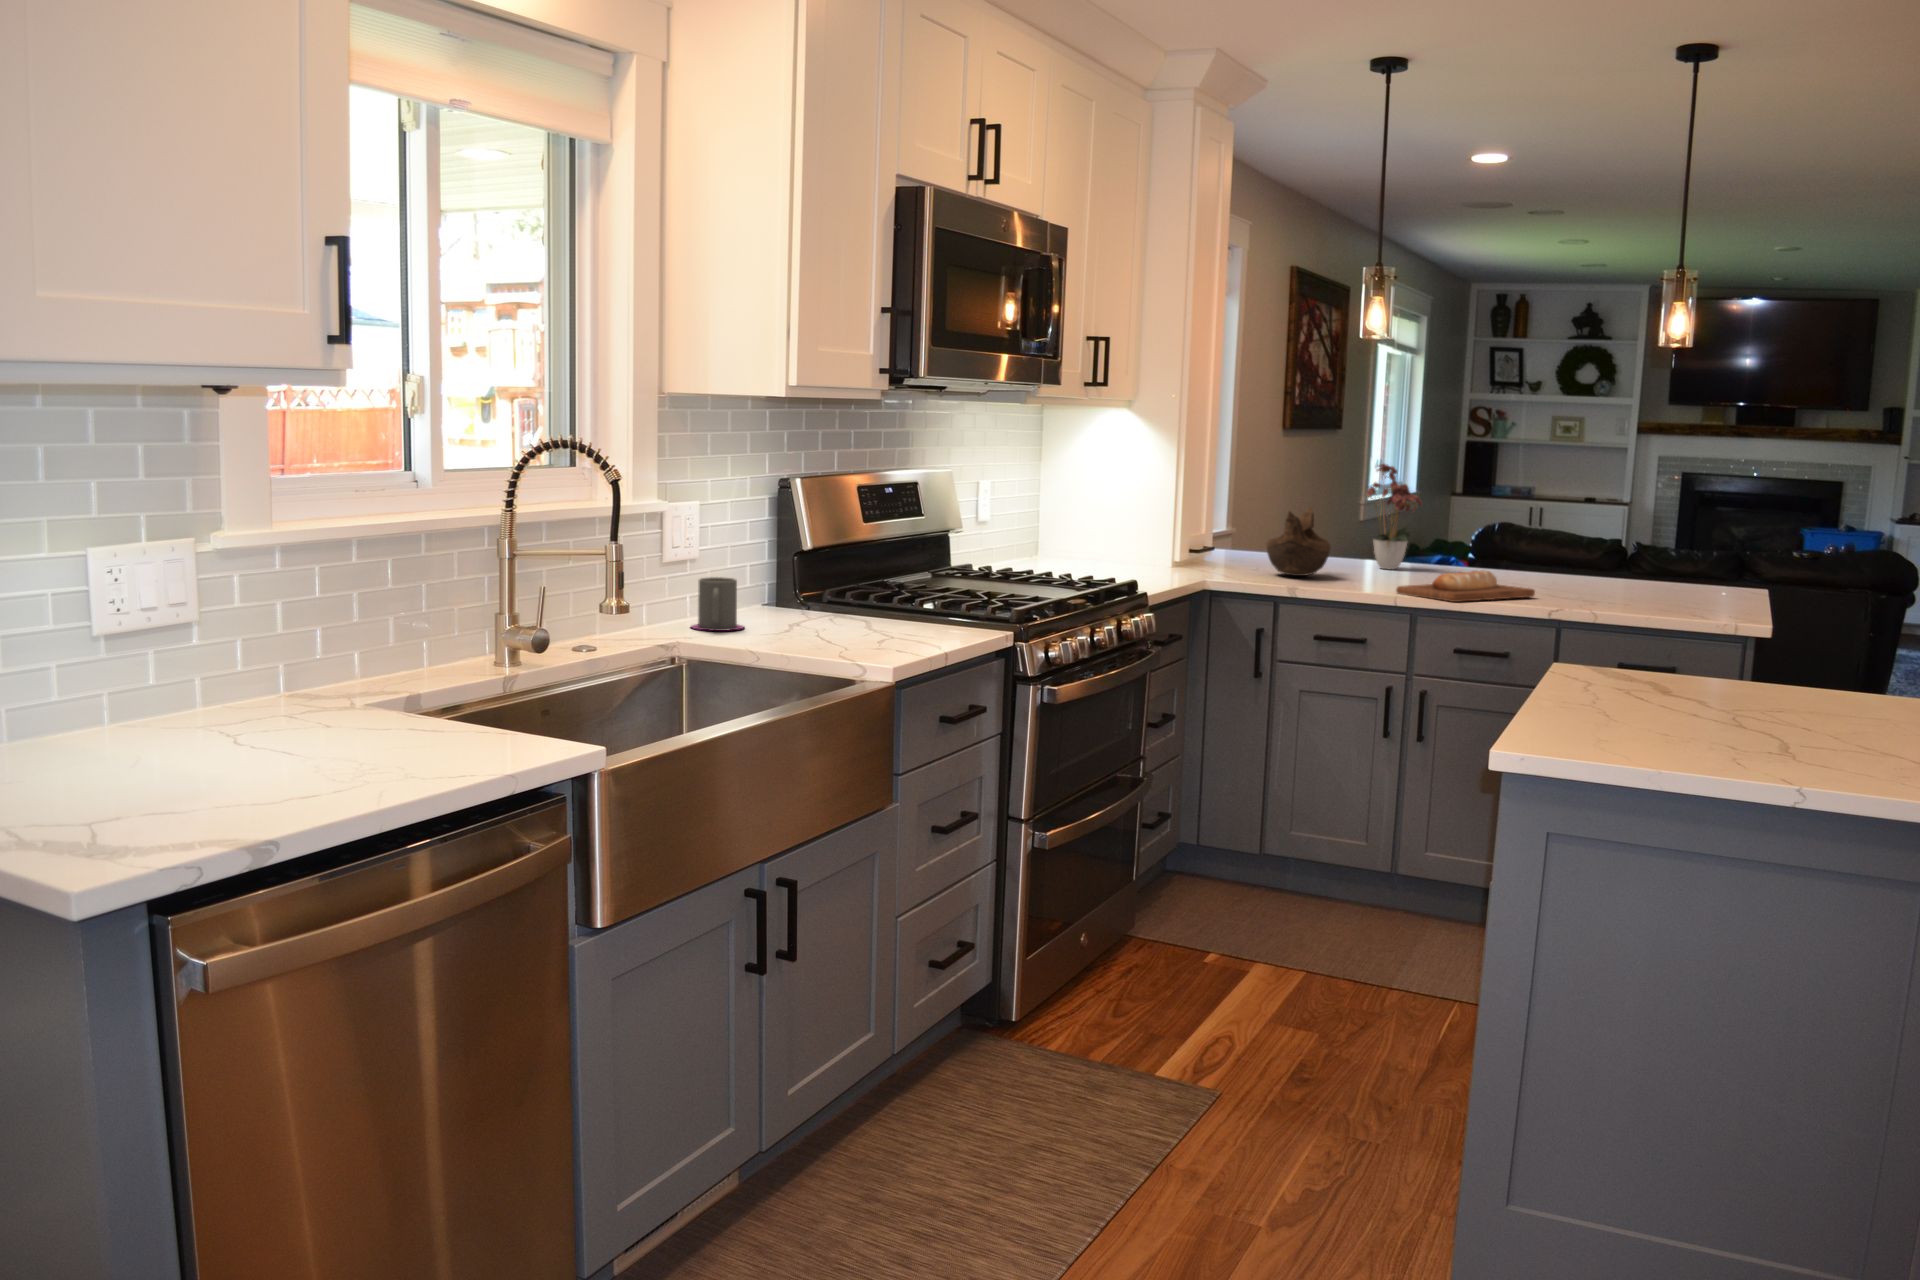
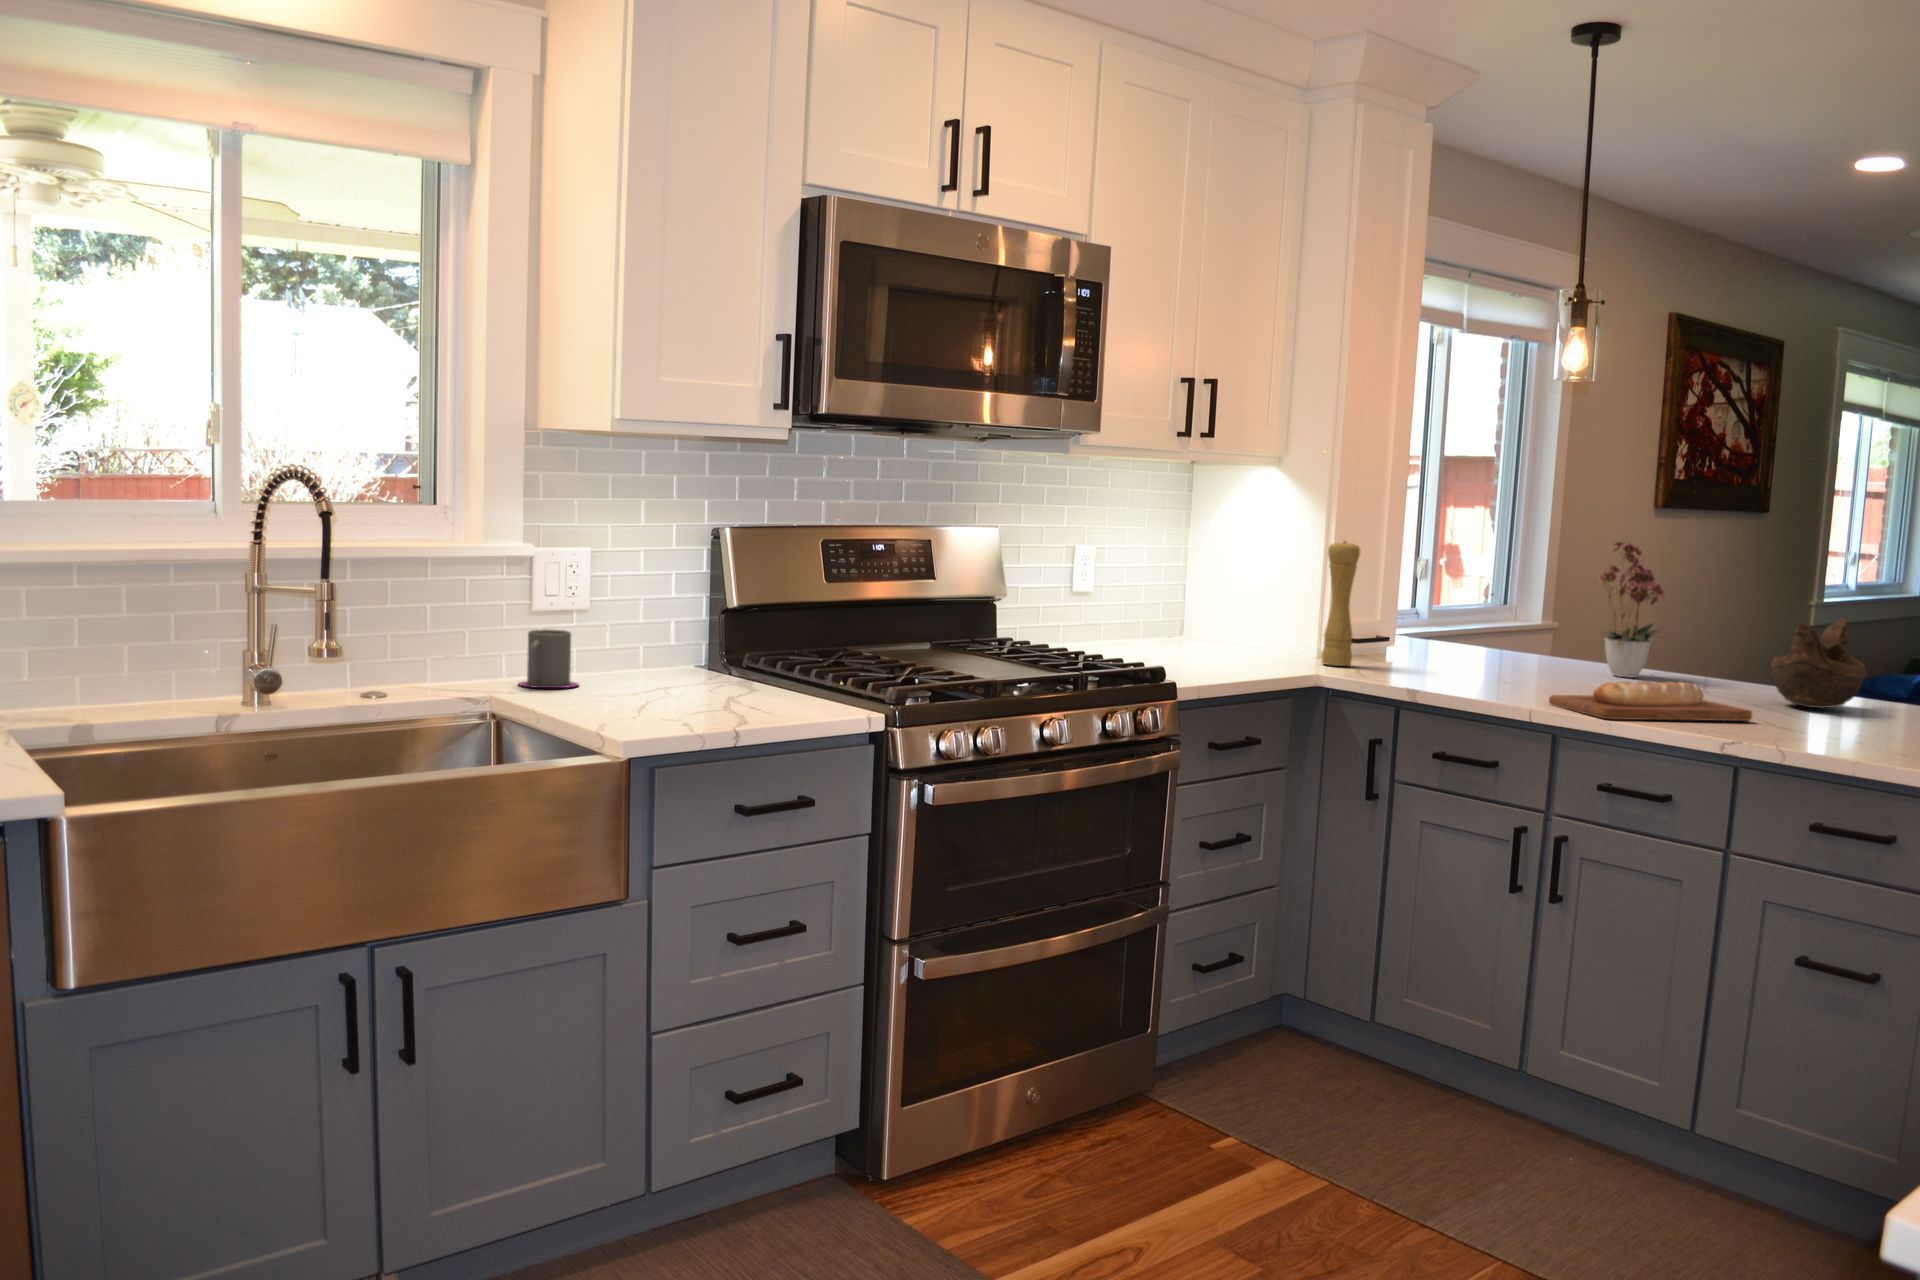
pepper mill: none [1189,470,1219,572] -> present [1322,541,1360,666]
decorative bowl: present [1266,507,1331,576] -> present [1771,617,1866,708]

